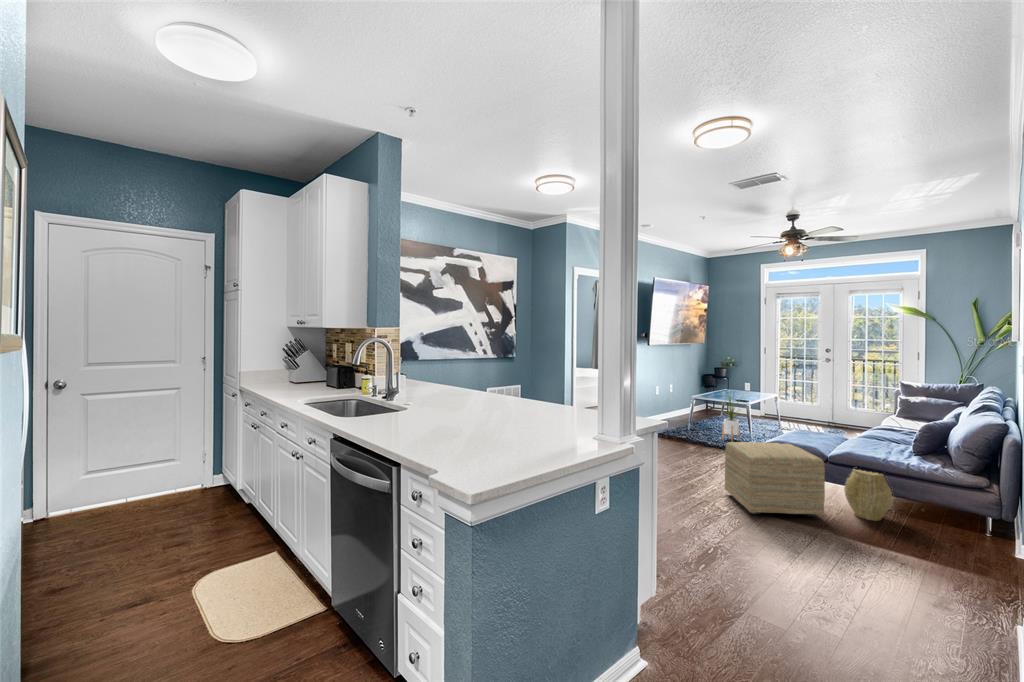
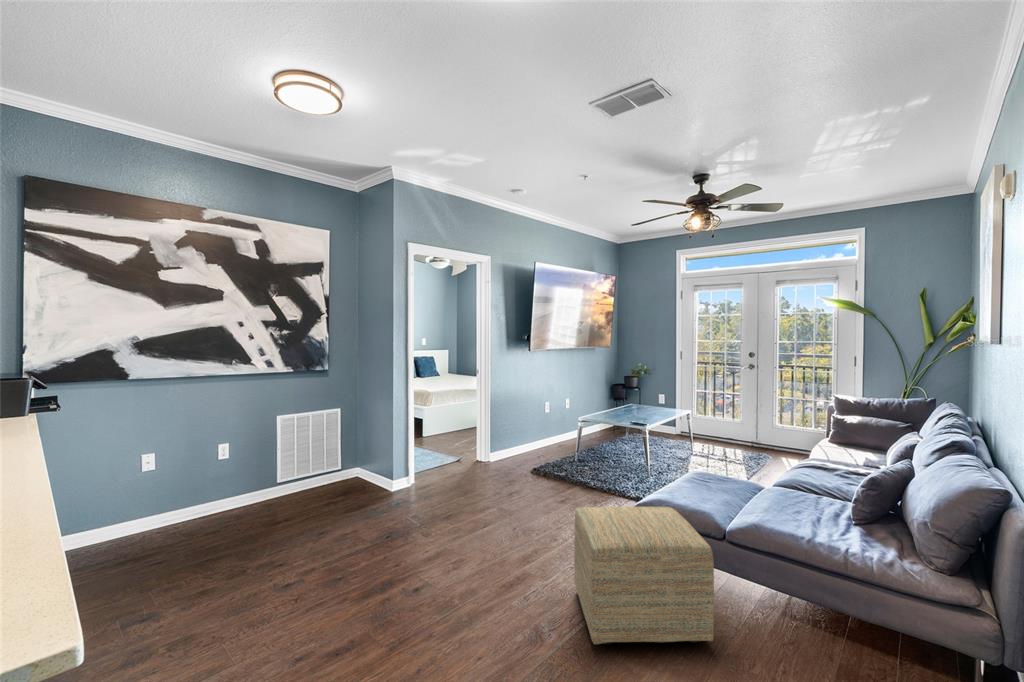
house plant: present [722,395,743,442] -> none [607,404,647,480]
woven basket: present [844,469,893,521] -> none [749,549,822,644]

